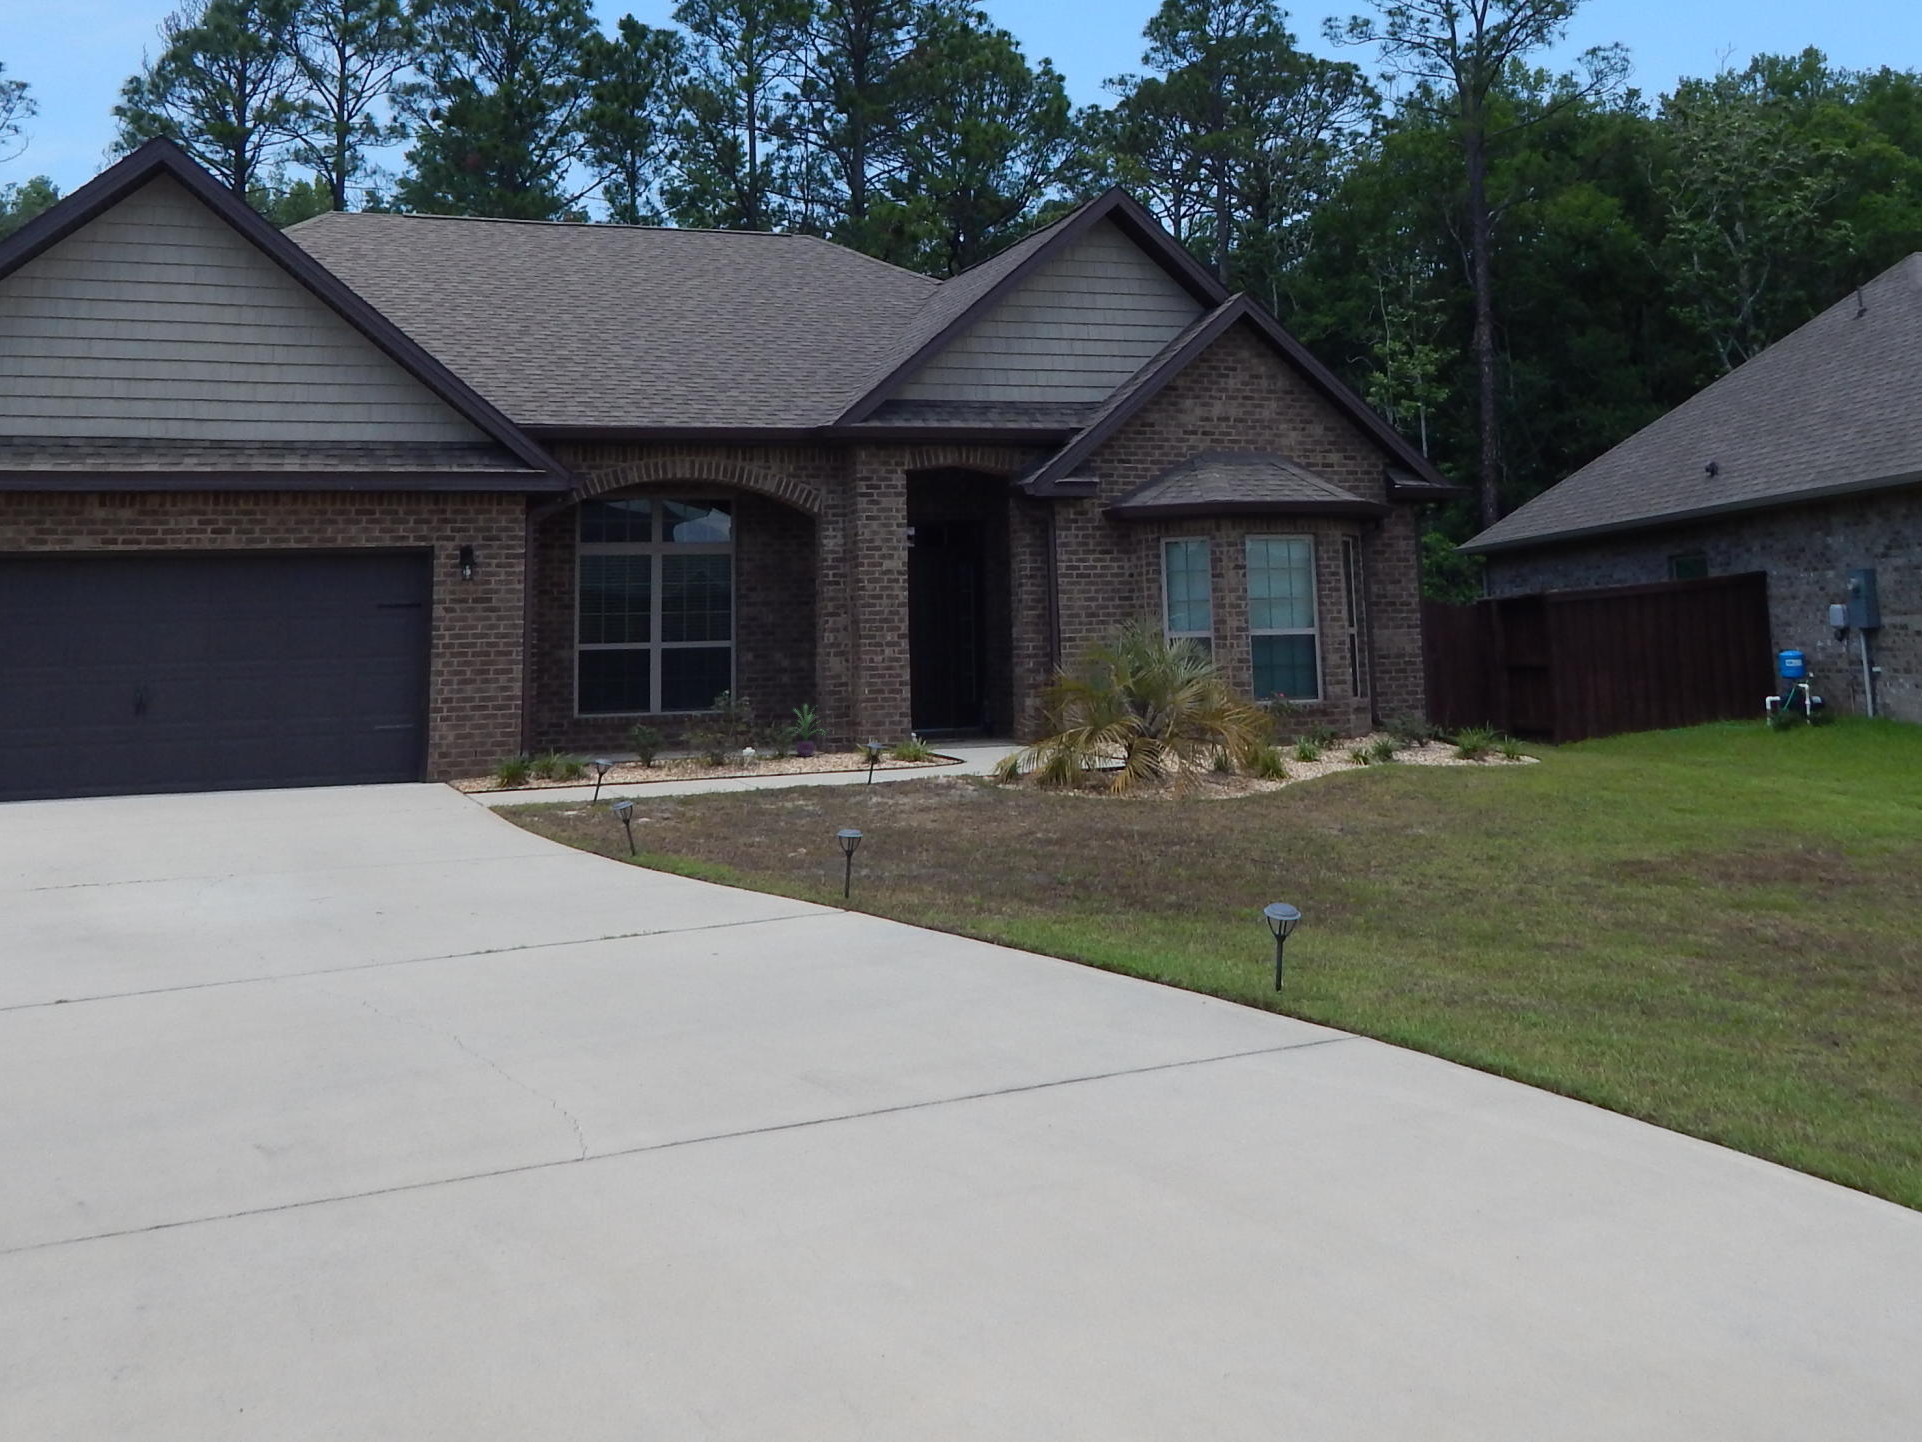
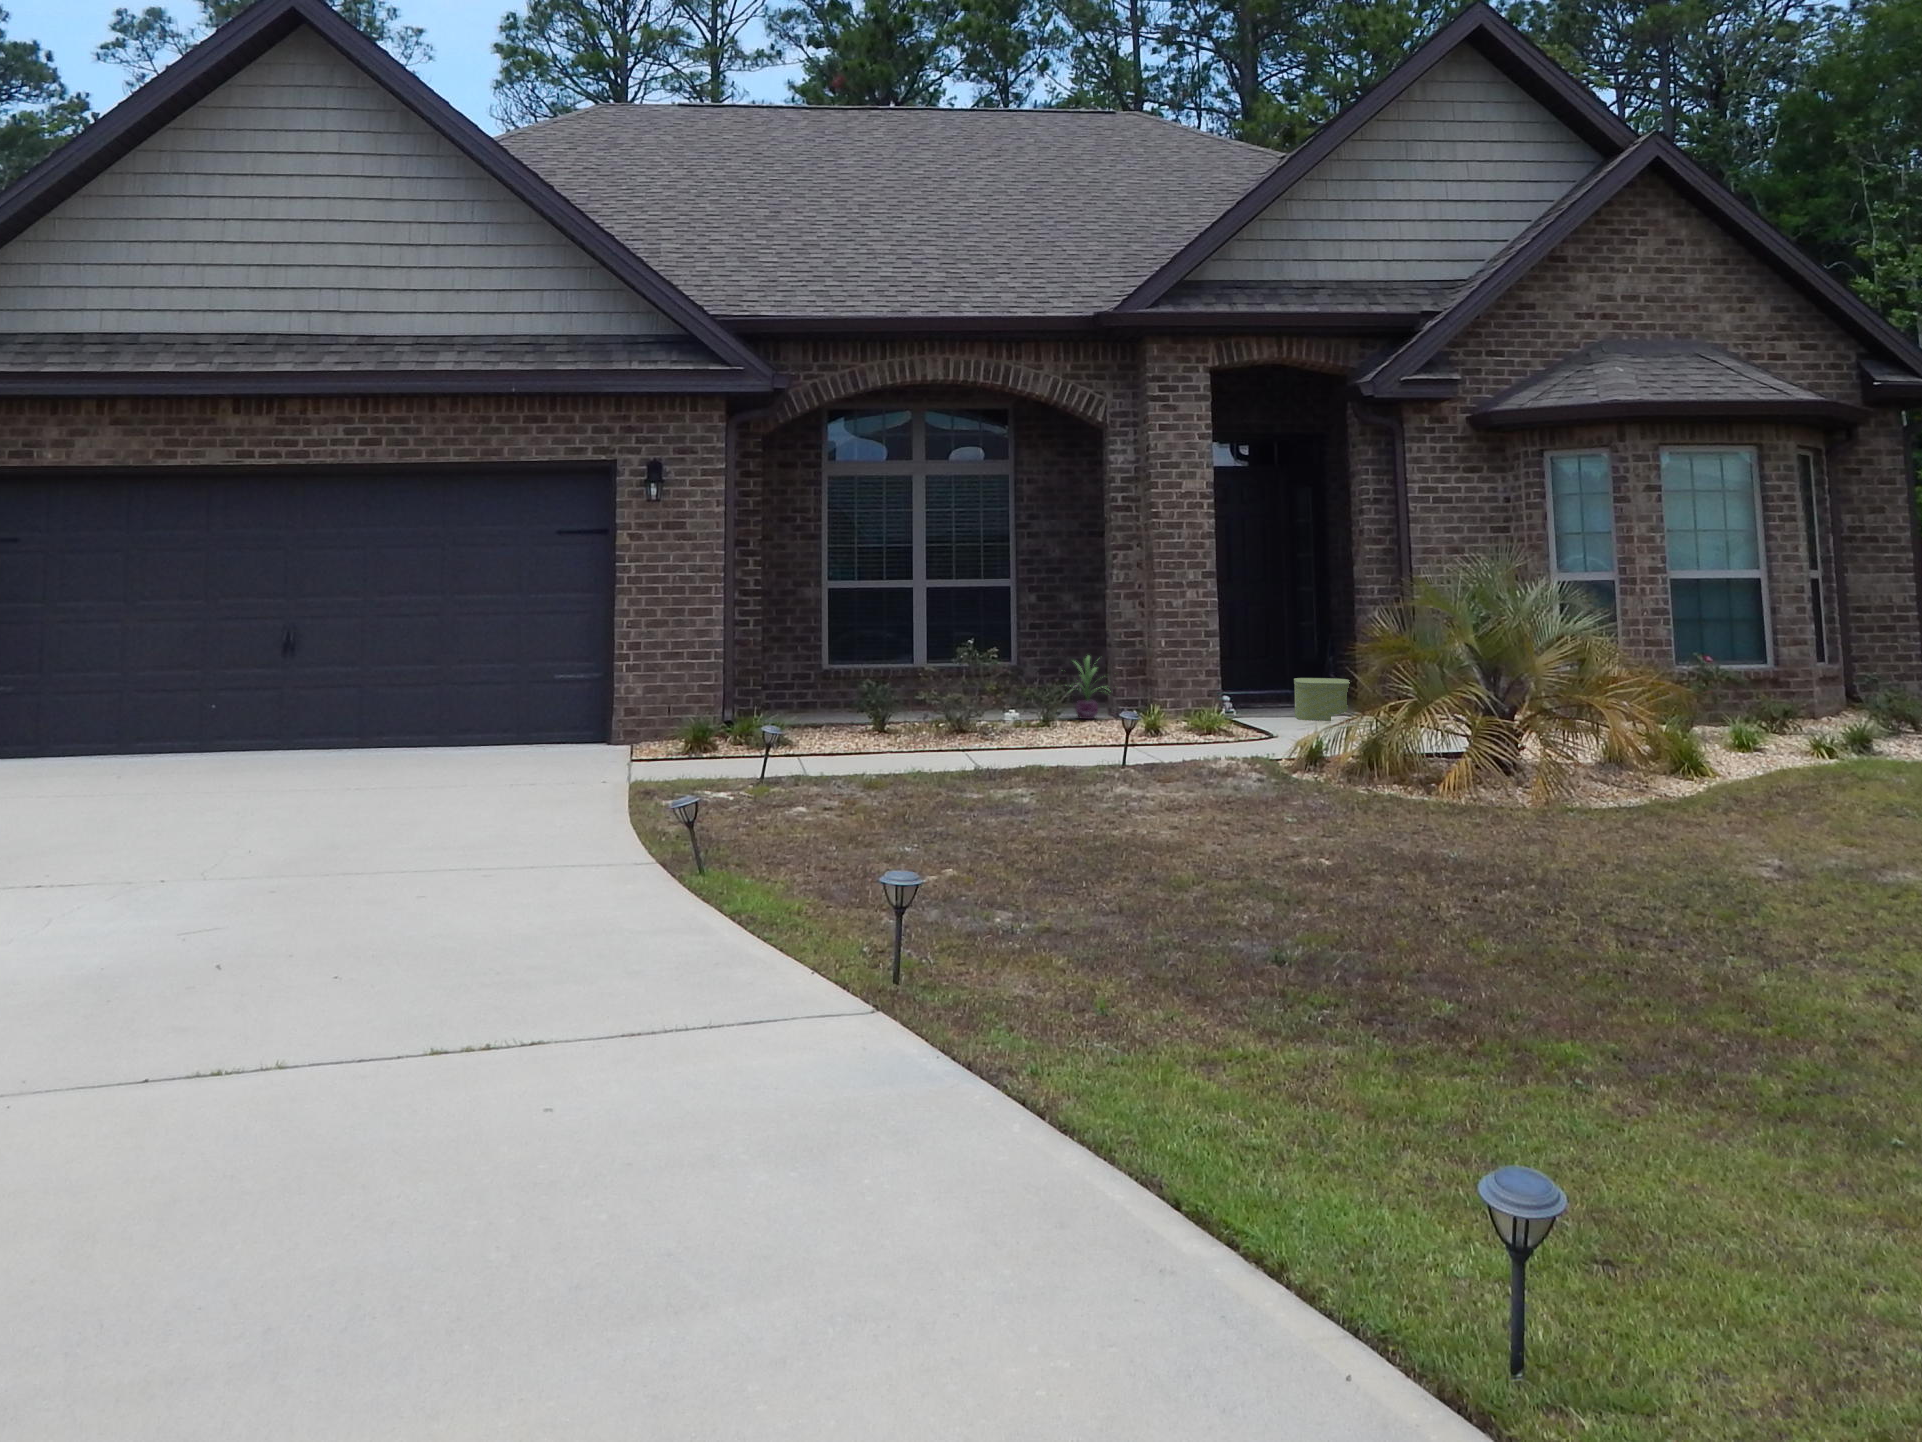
storage box: none [967,718,1013,752] -> present [1294,678,1350,721]

